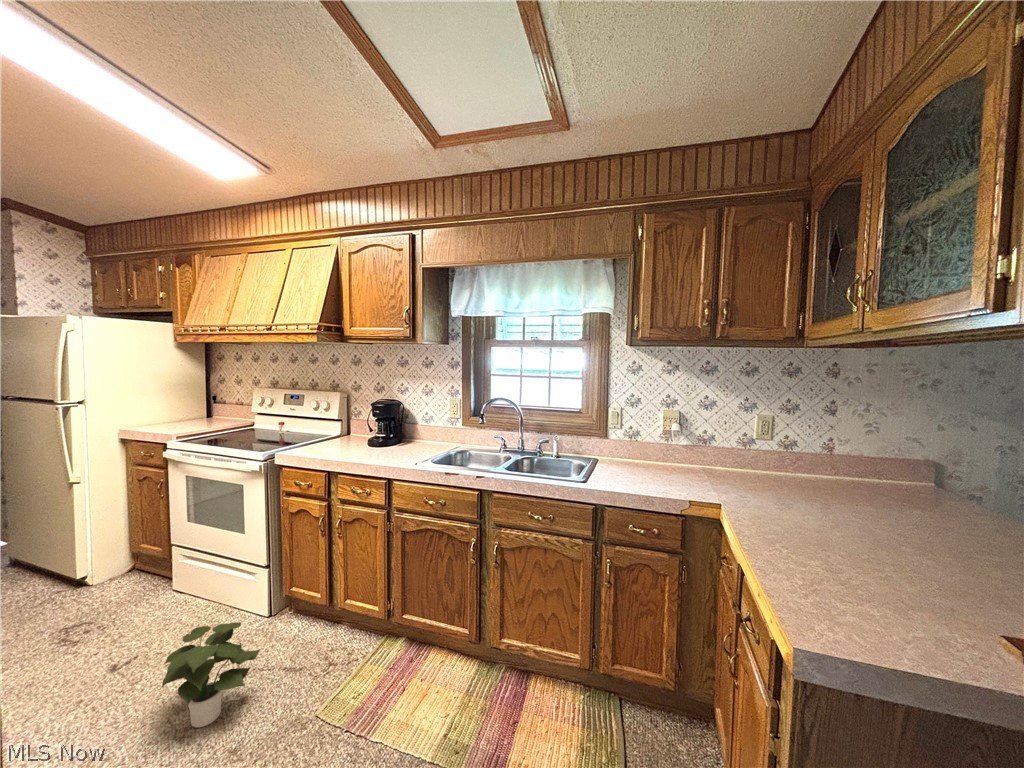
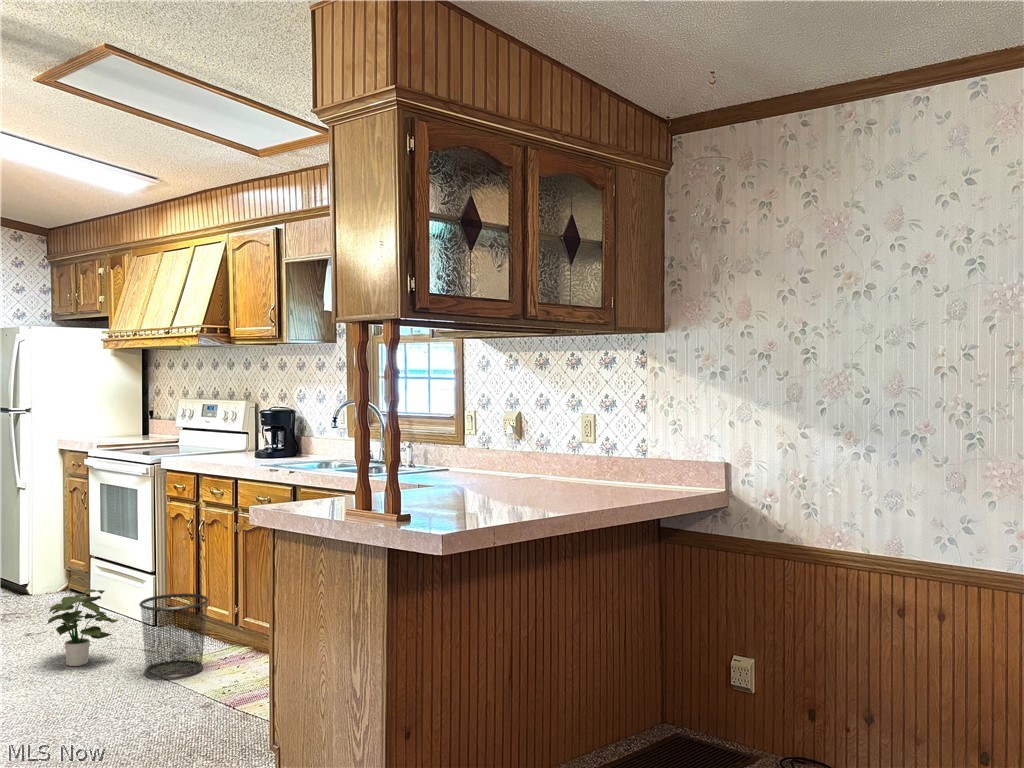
waste bin: none [301,604,379,724] -> present [139,593,209,679]

